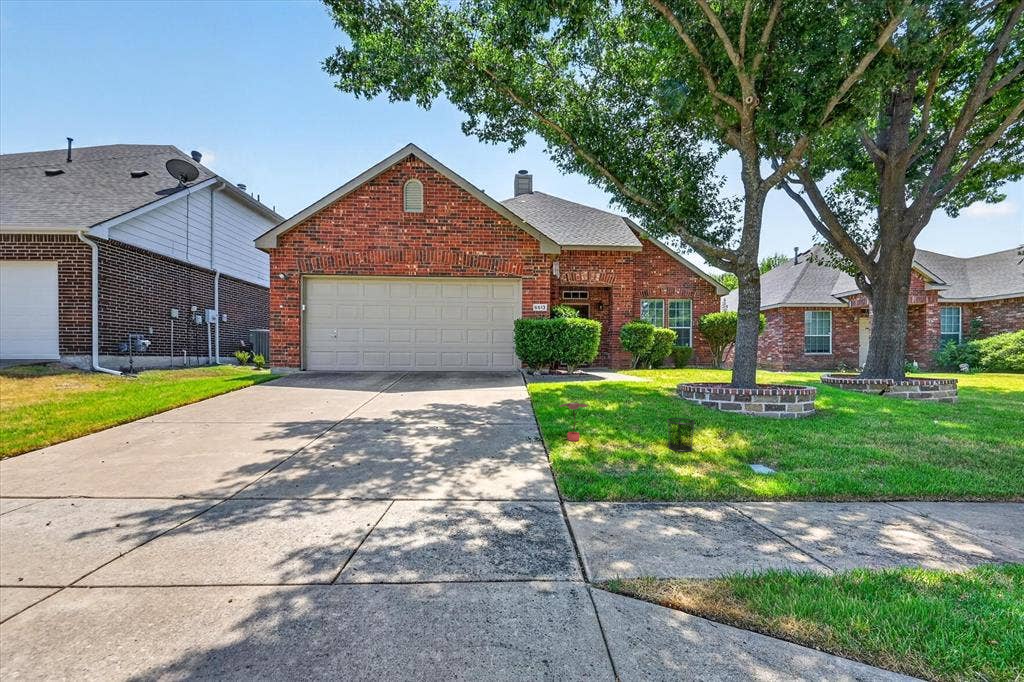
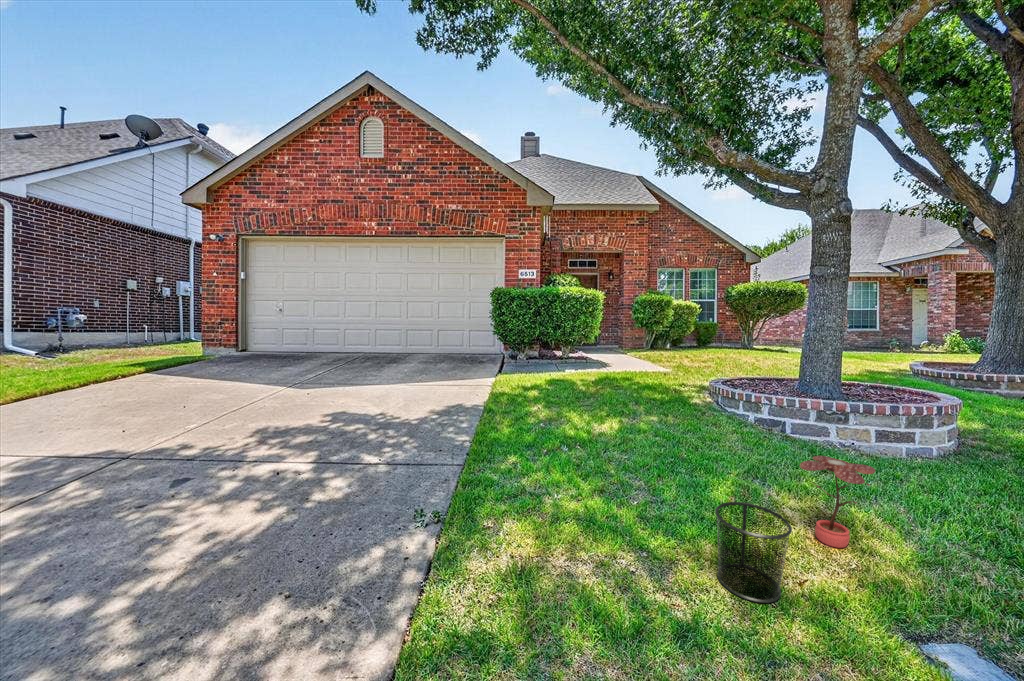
potted plant: present [560,403,588,441] -> present [800,456,875,548]

